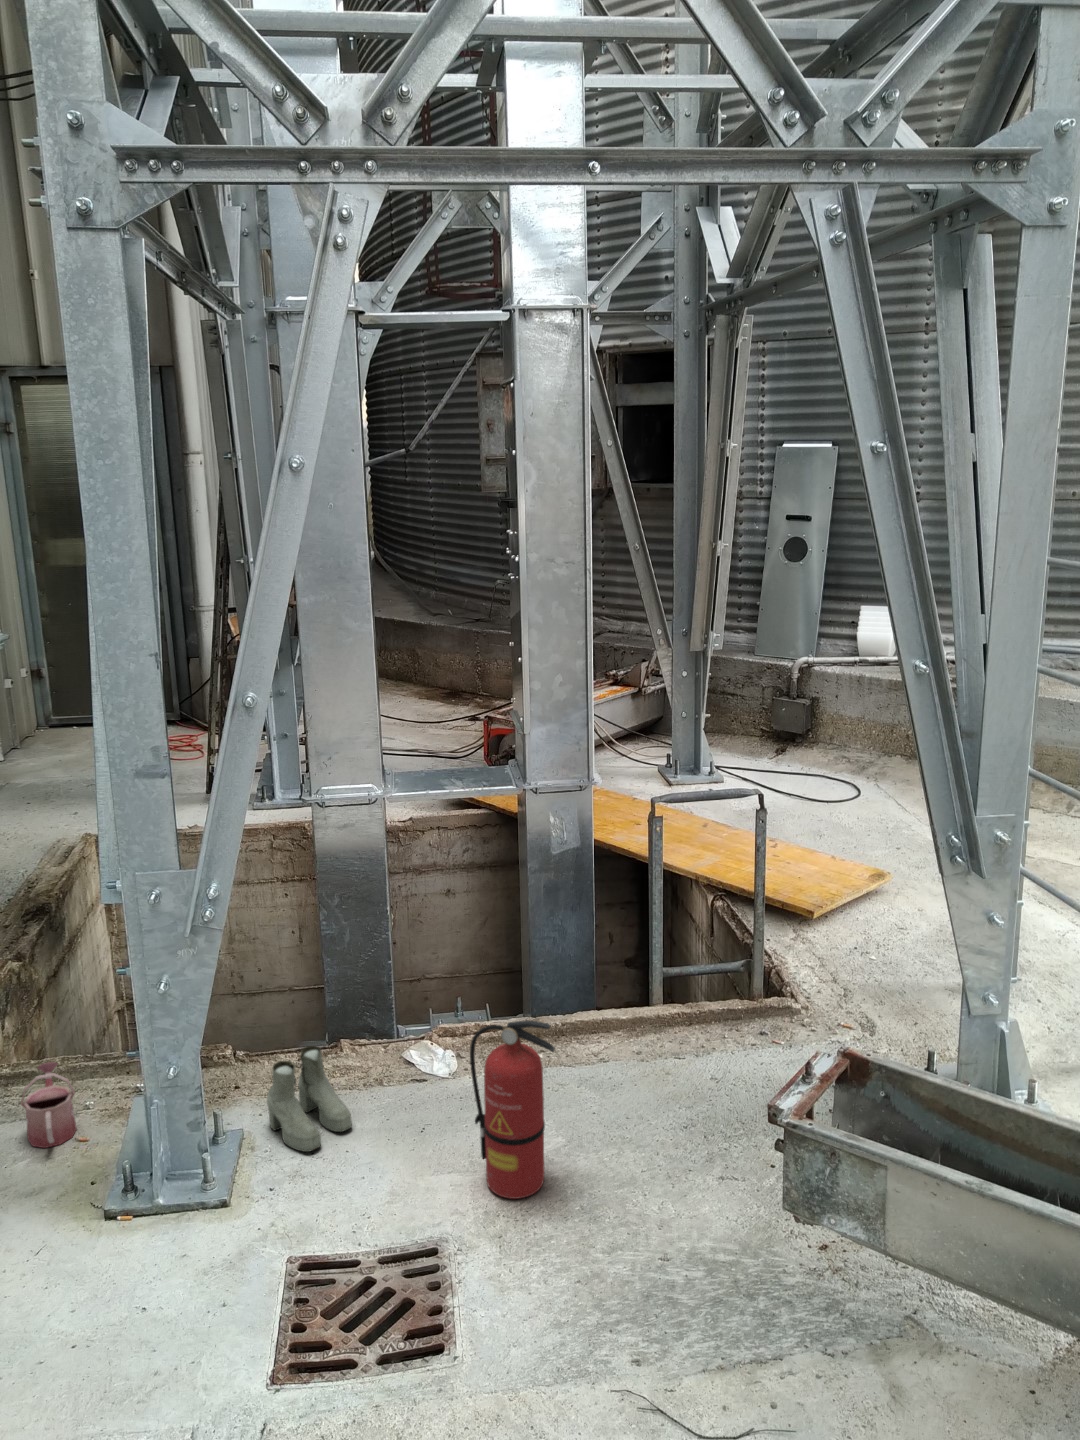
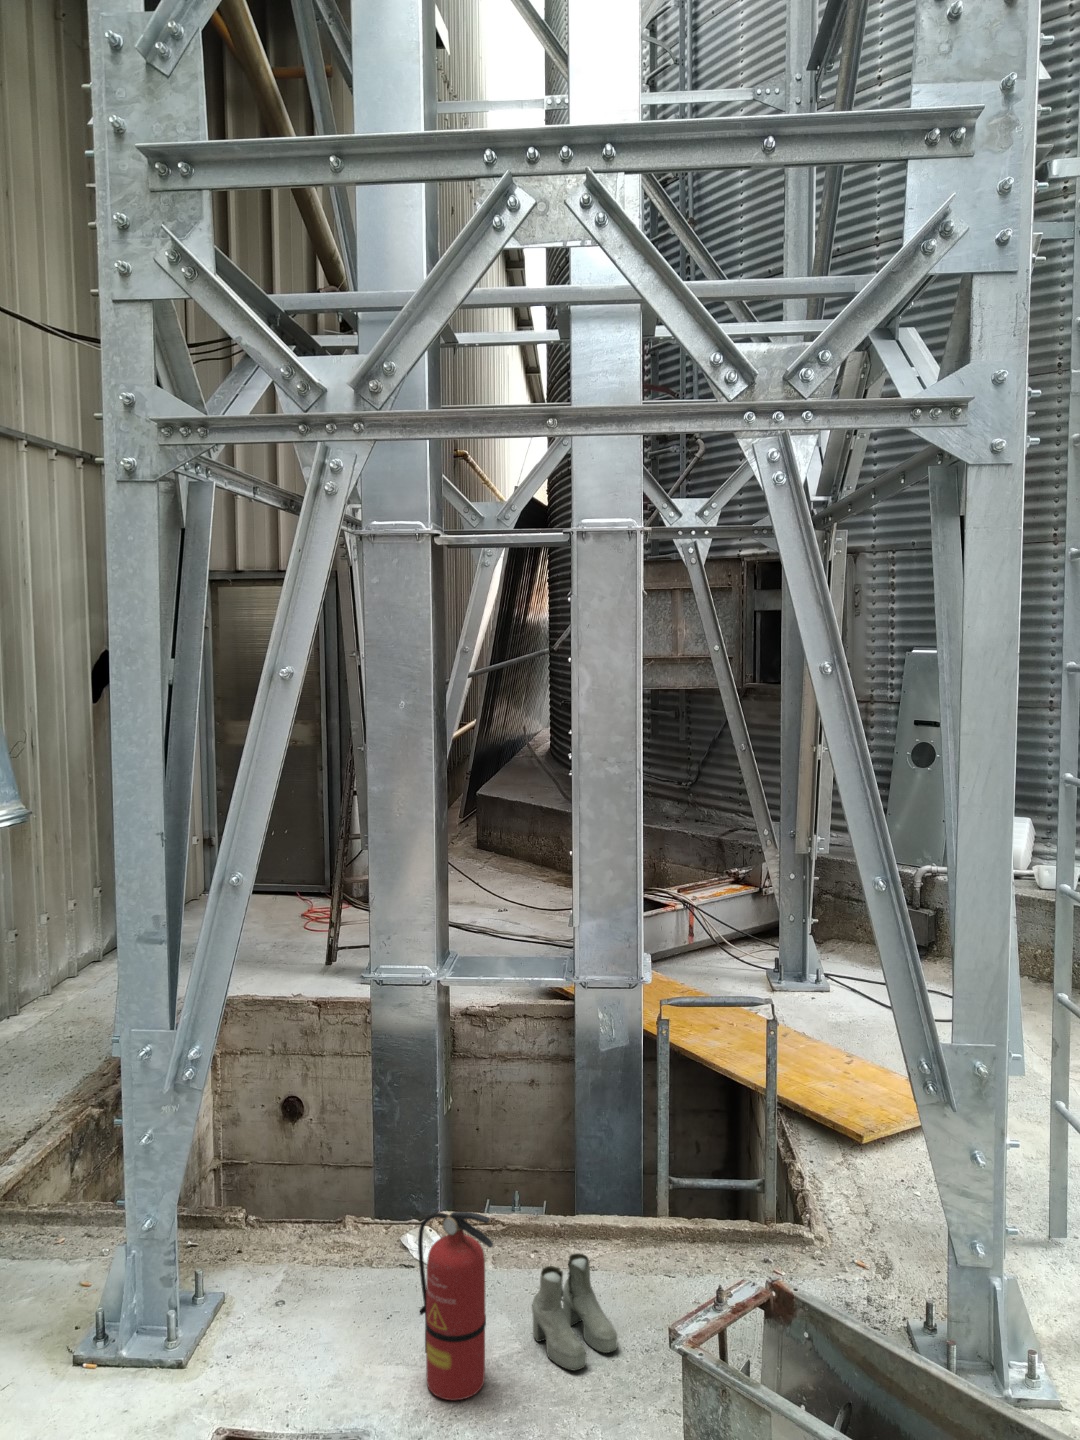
boots: present [267,1046,352,1152] -> present [532,1253,618,1370]
watering can: present [21,1062,77,1148] -> none [36,1204,86,1286]

